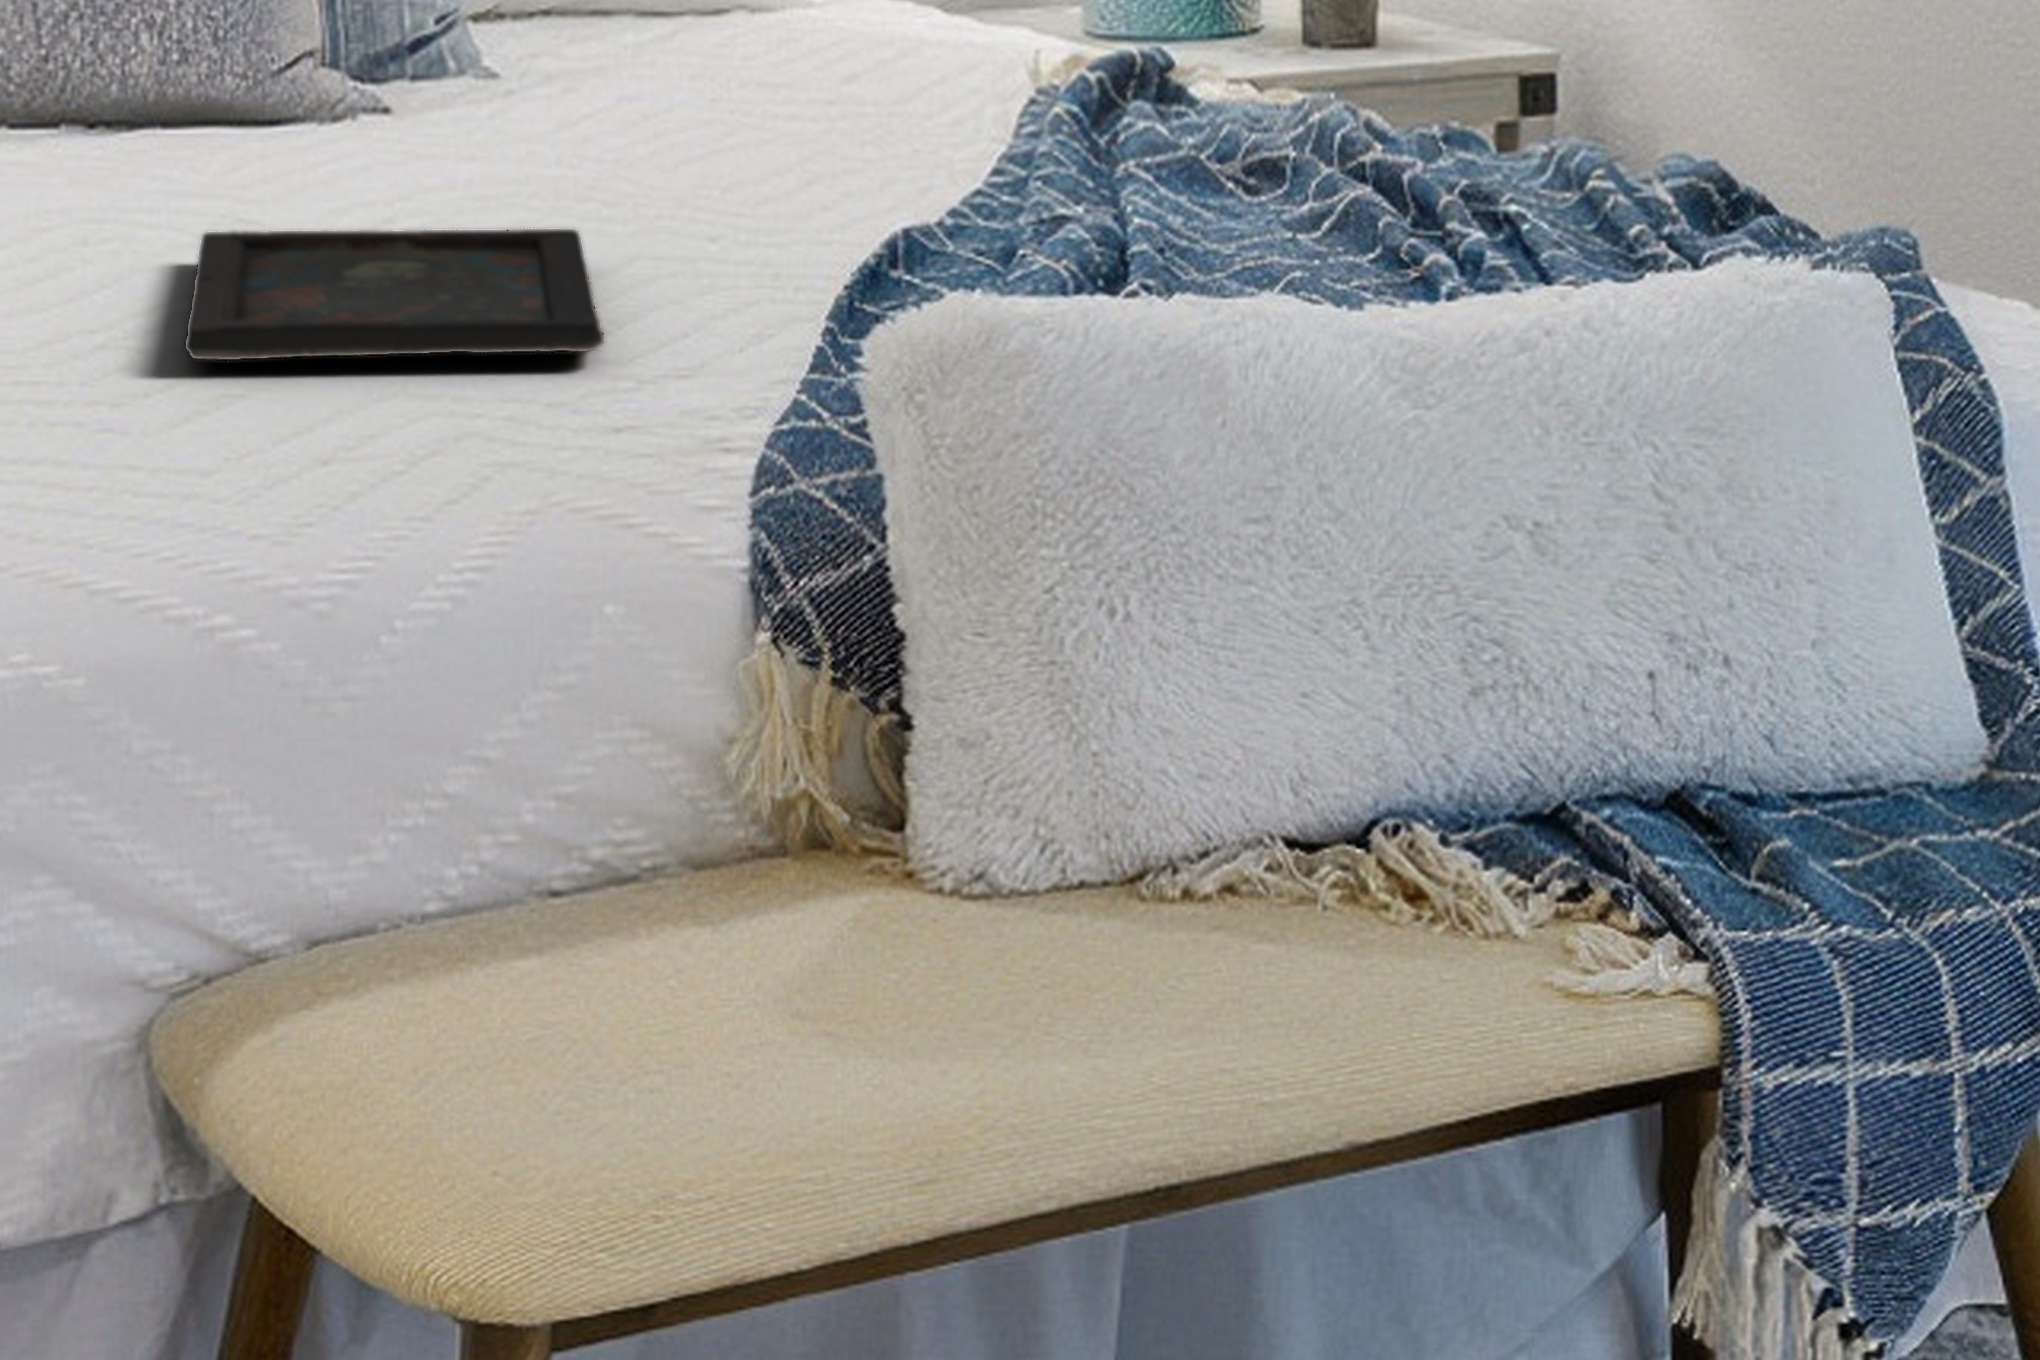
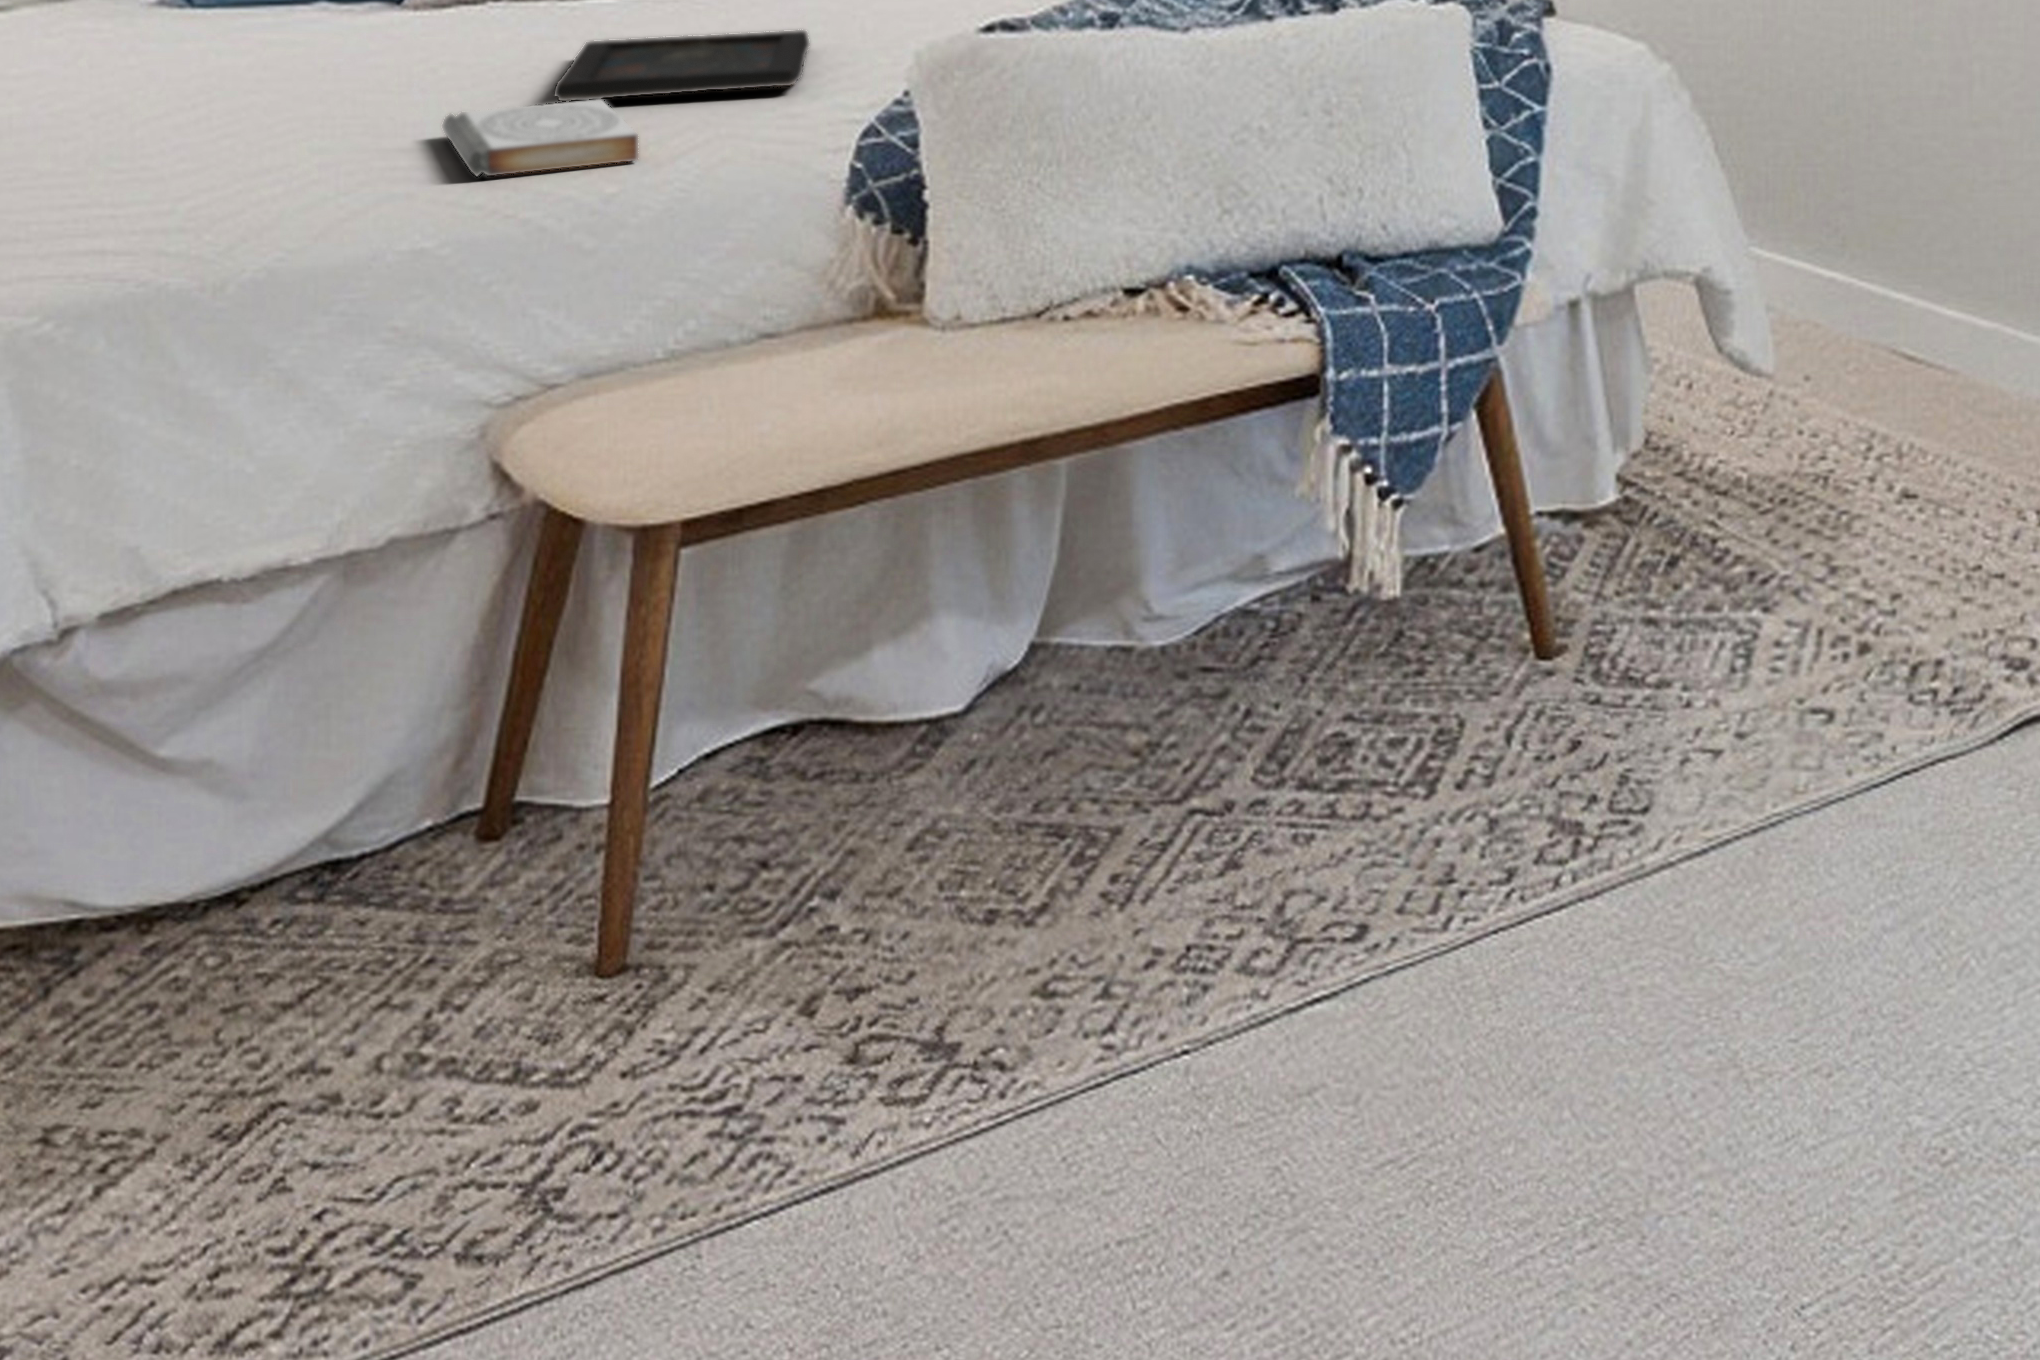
book: none [11,367,378,529] -> present [443,99,638,176]

